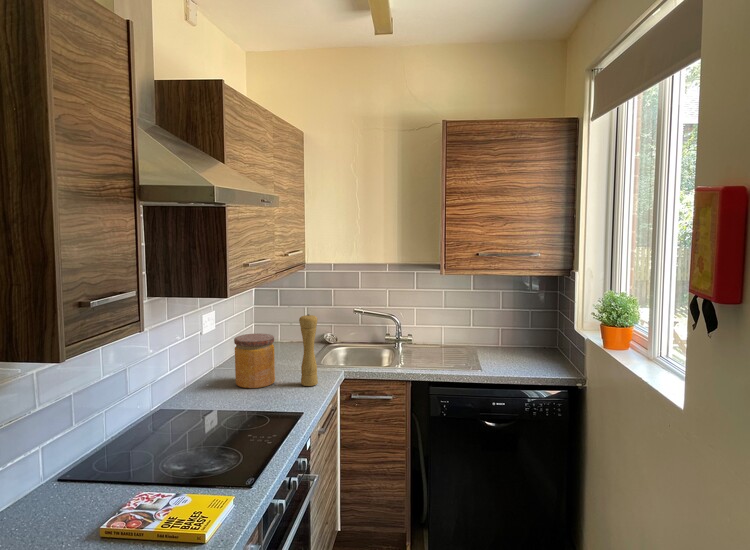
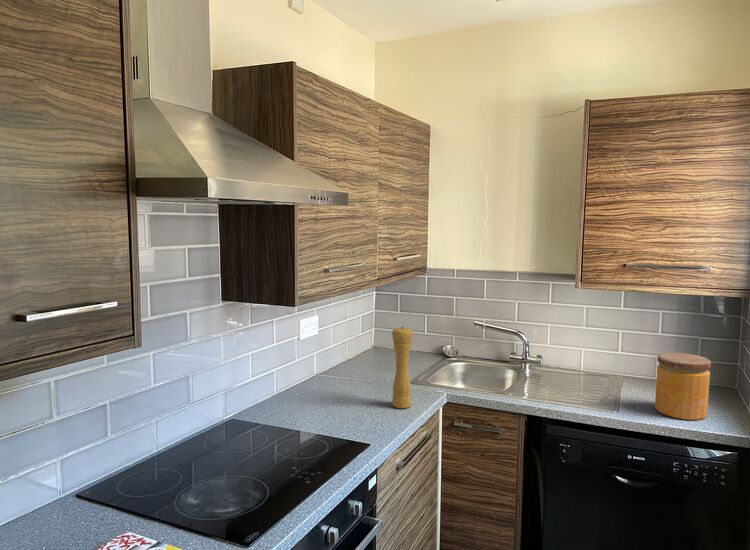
jar: present [234,333,275,388] -> present [655,353,711,420]

